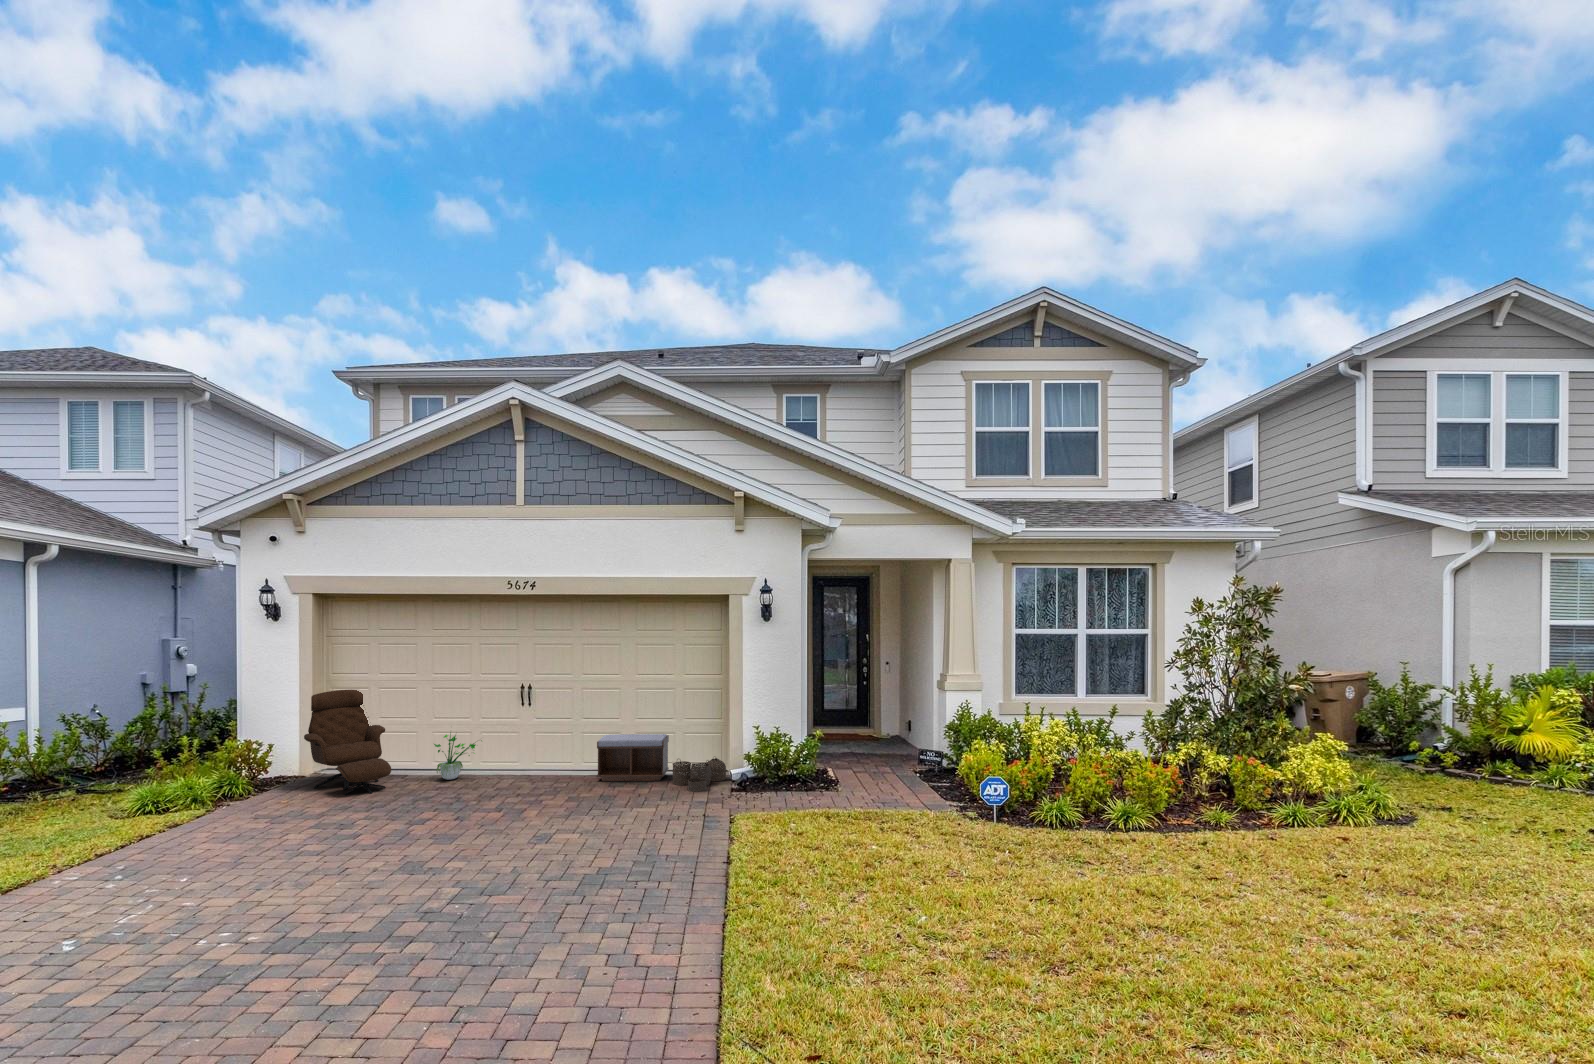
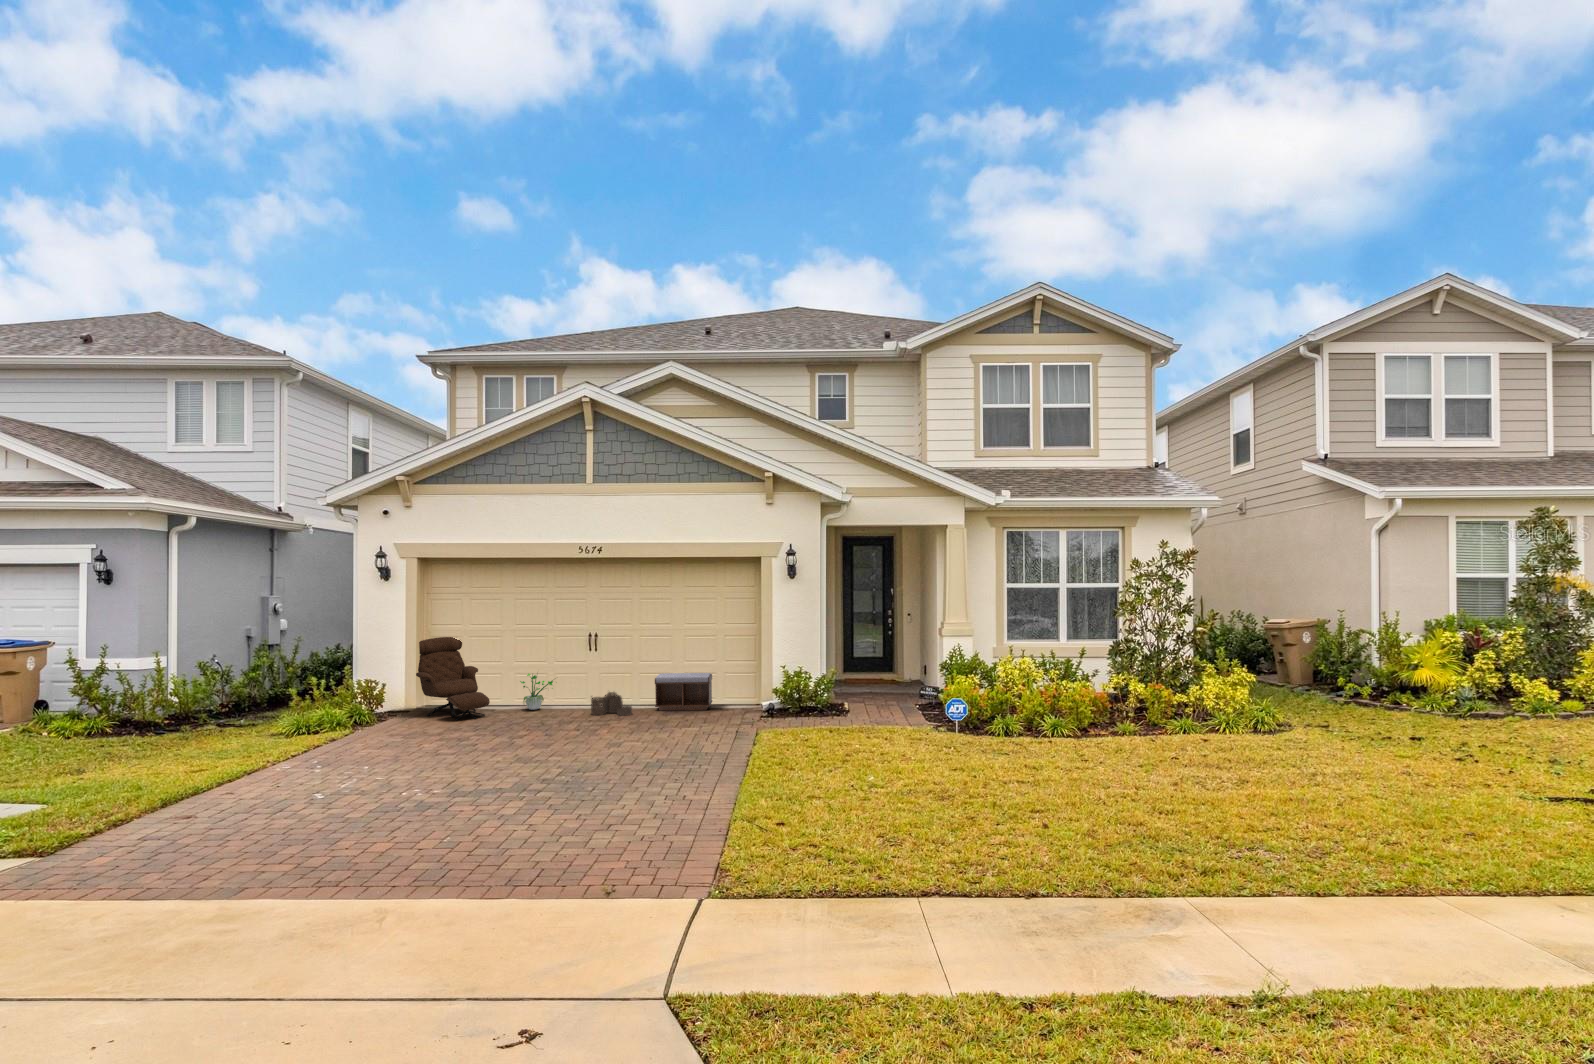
woven basket: present [673,758,726,792] -> present [591,692,632,716]

